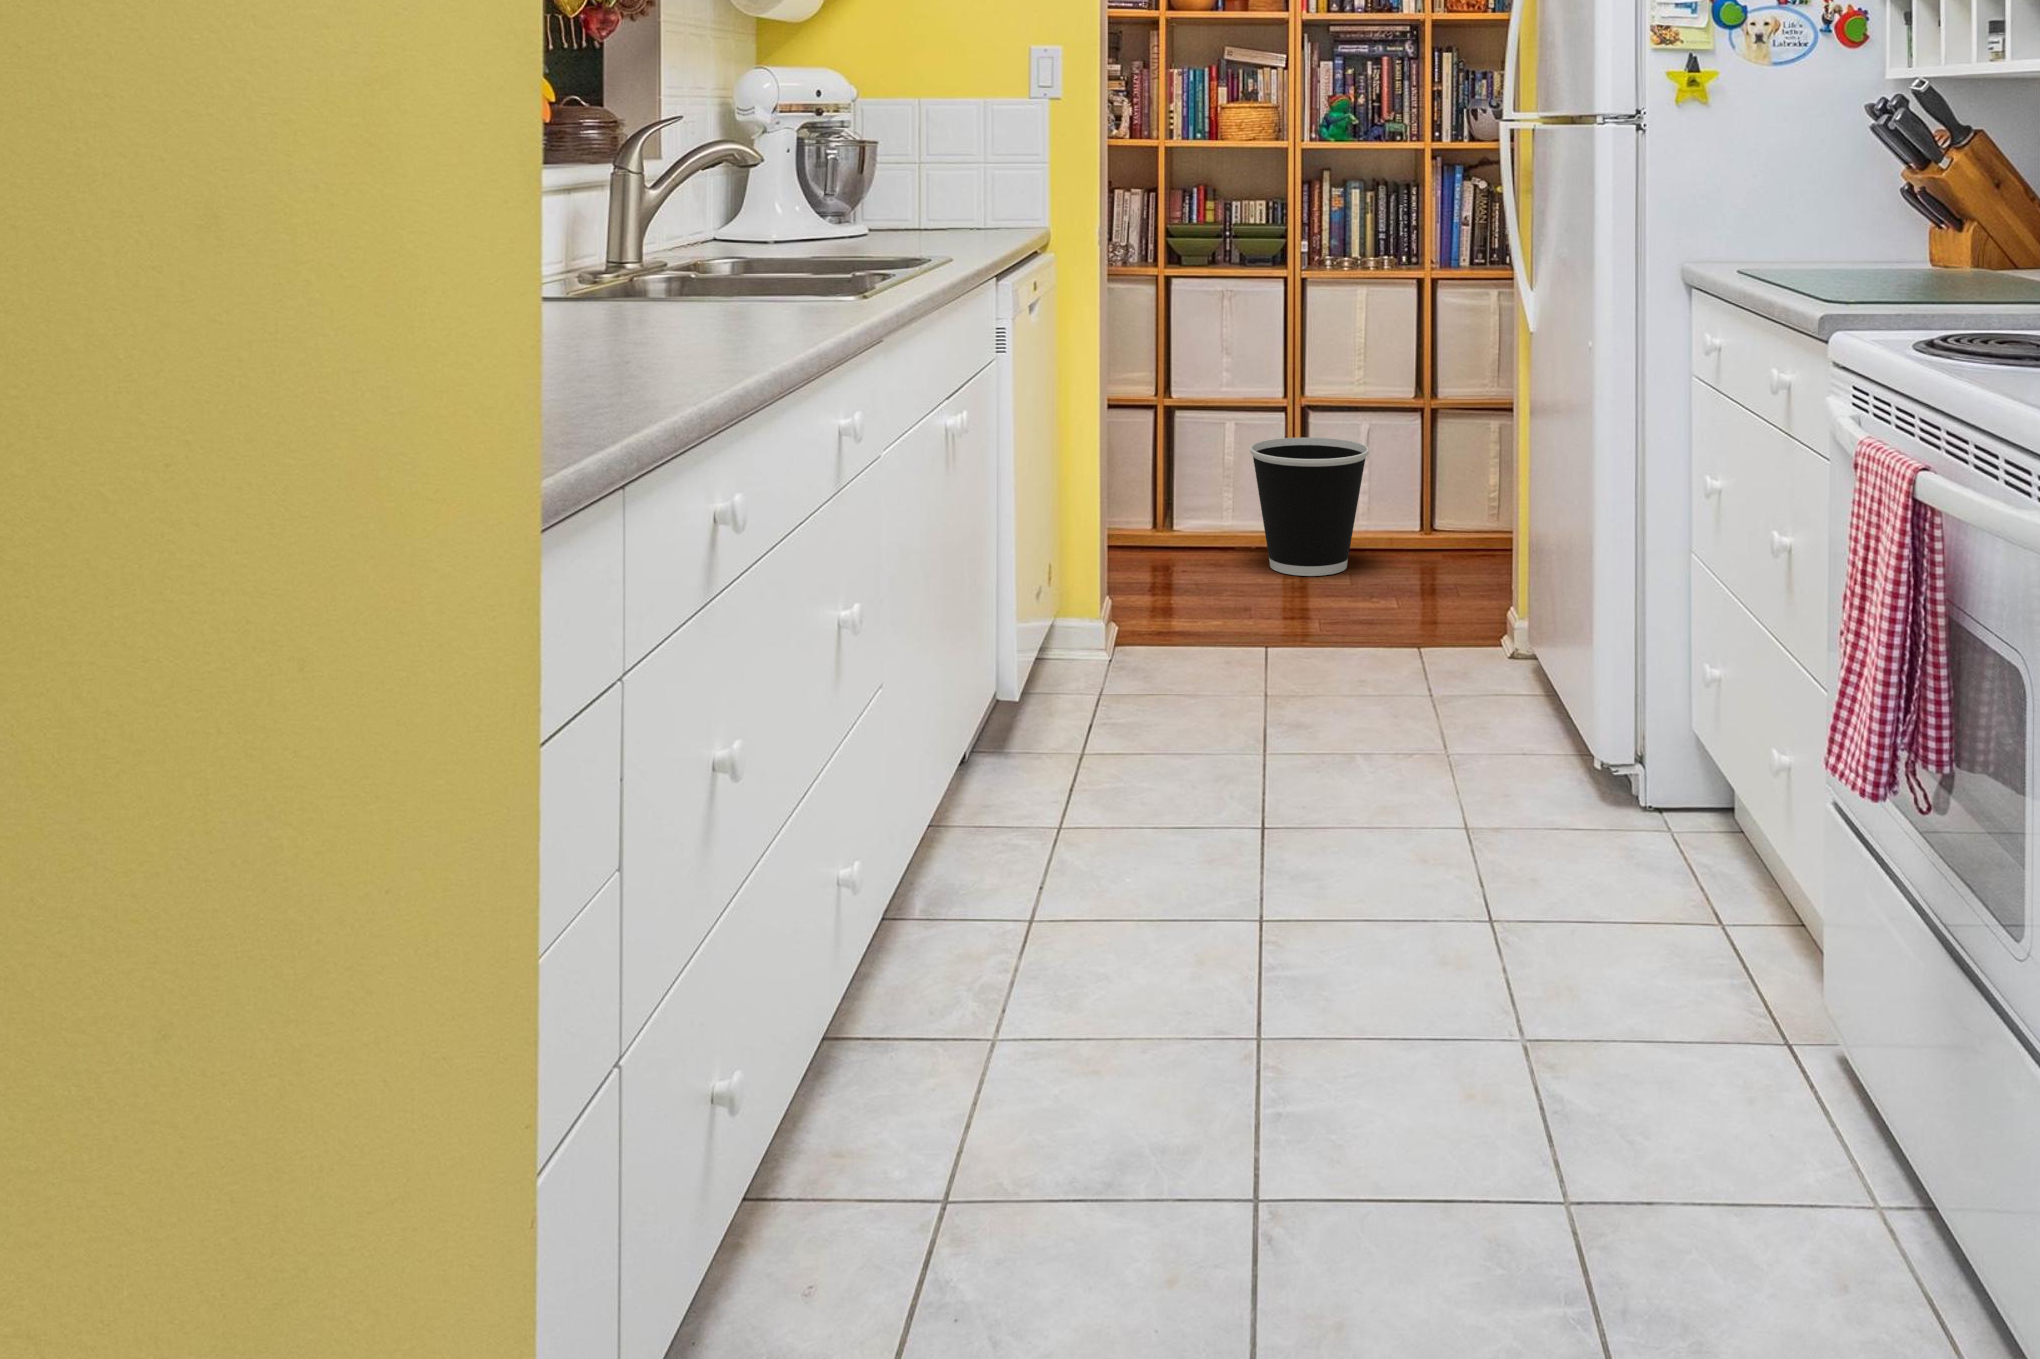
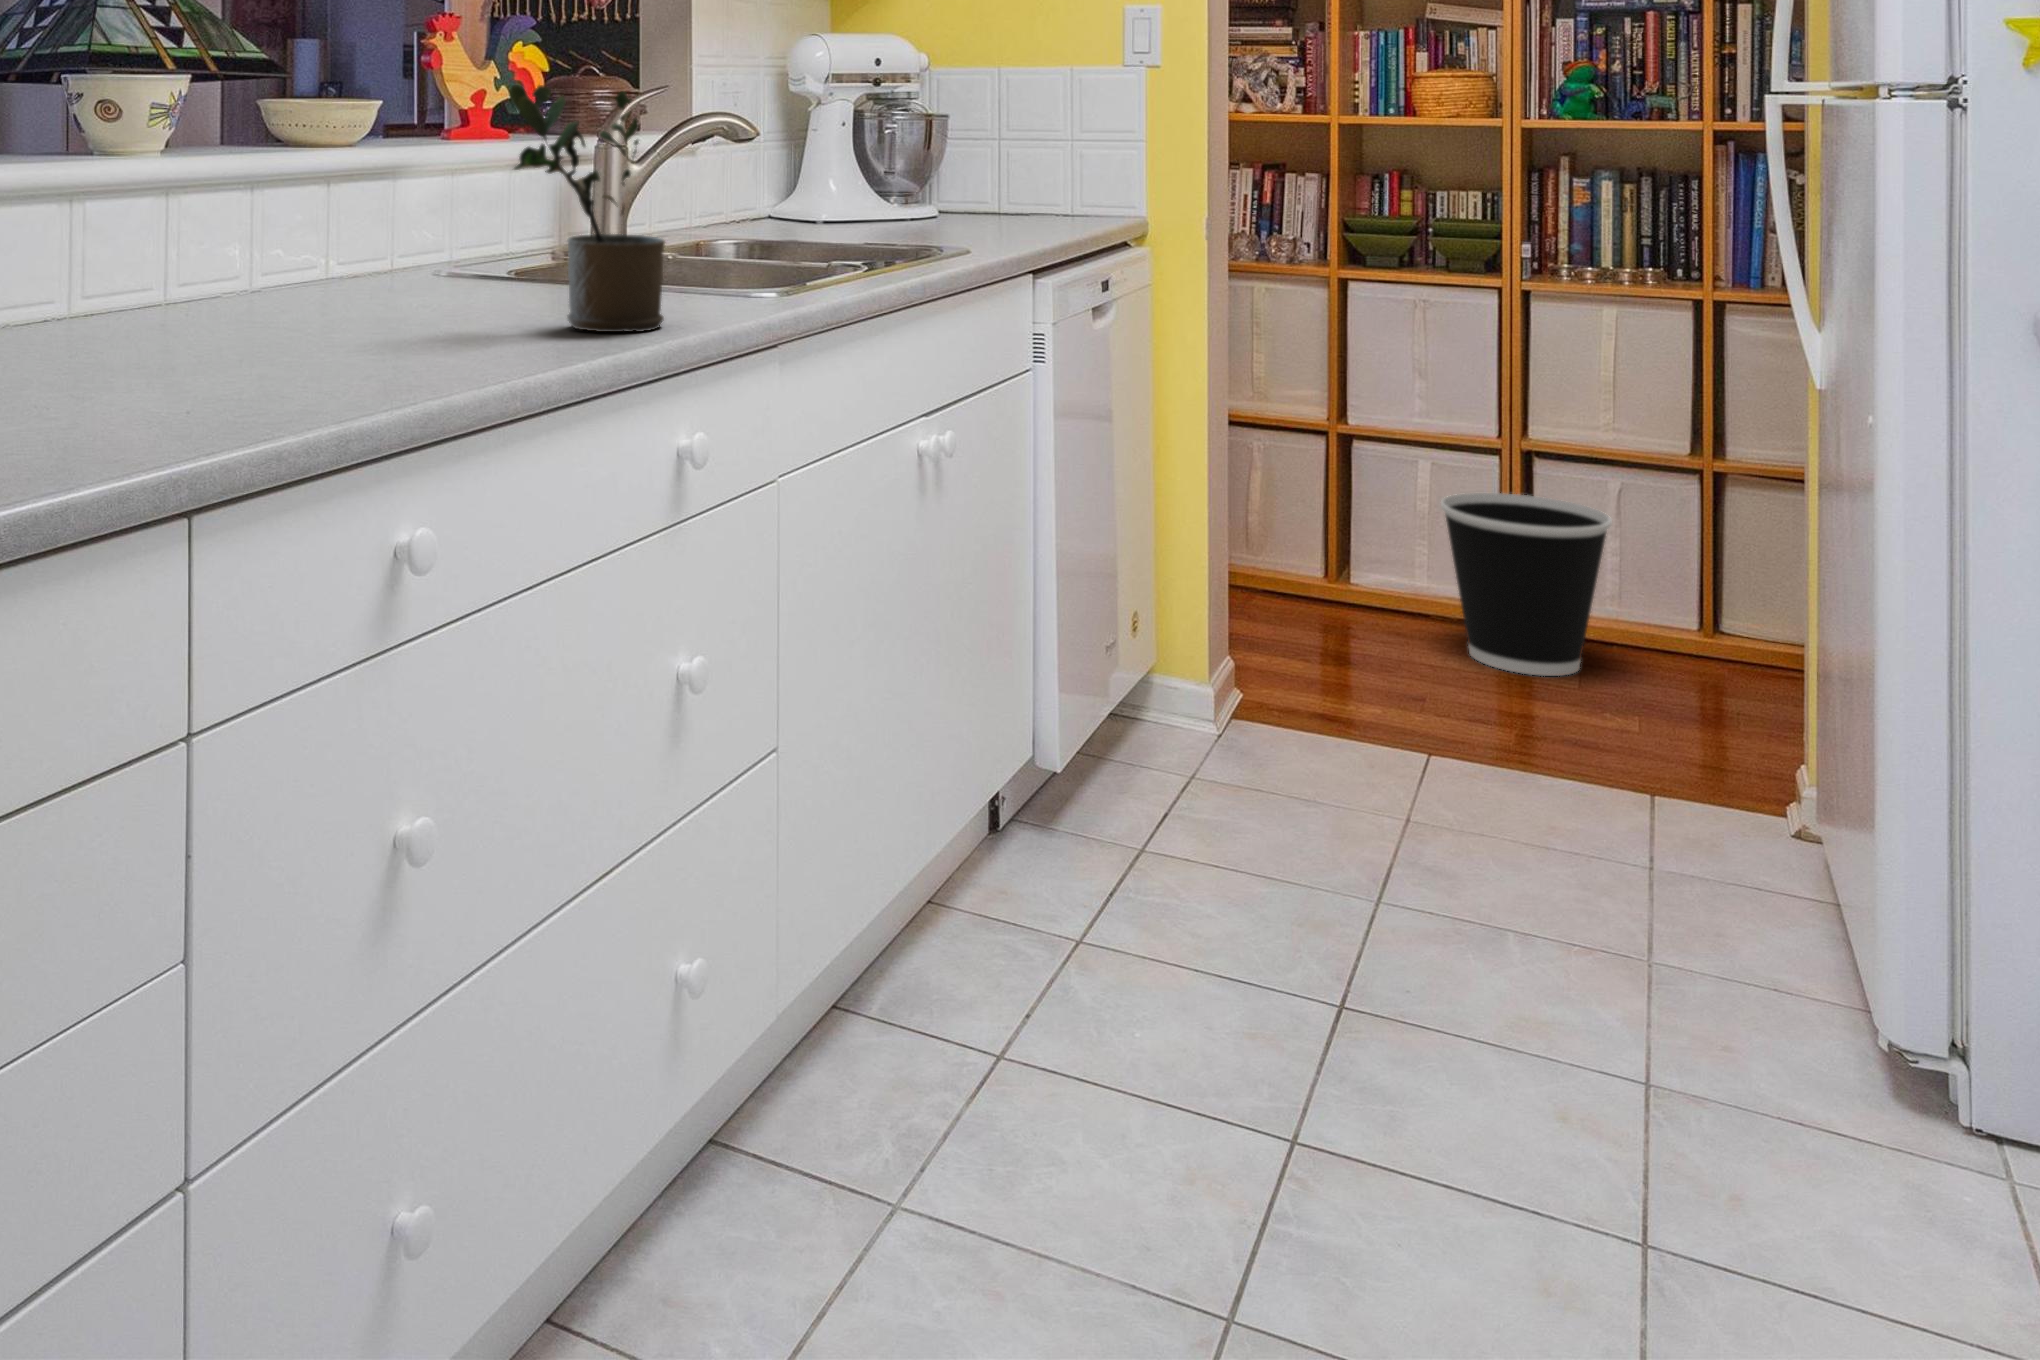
potted plant: none [646,111,797,338] -> present [509,85,665,332]

